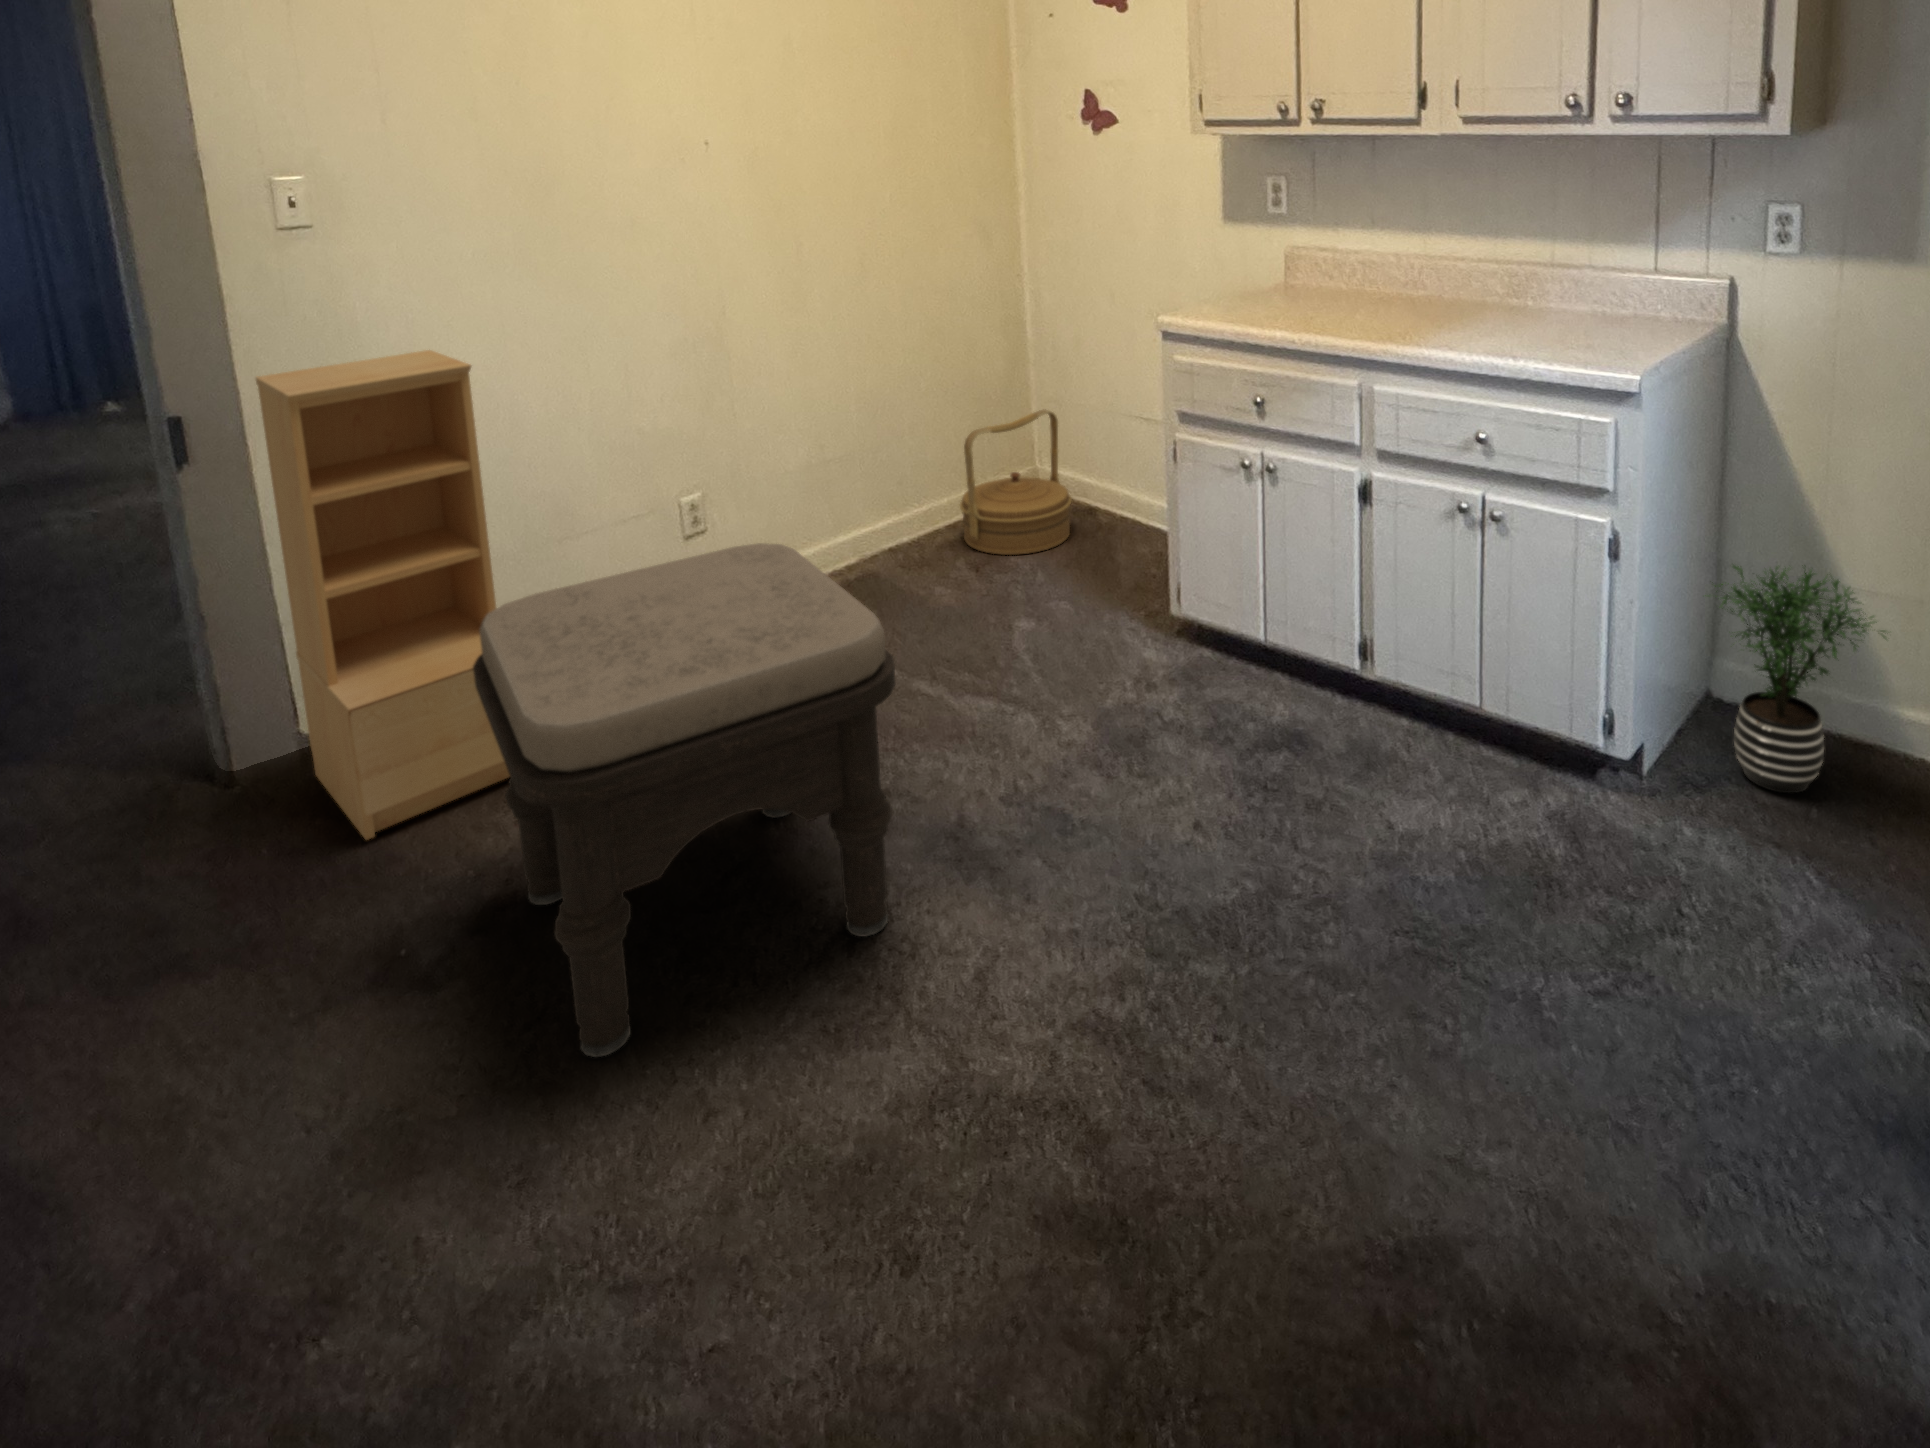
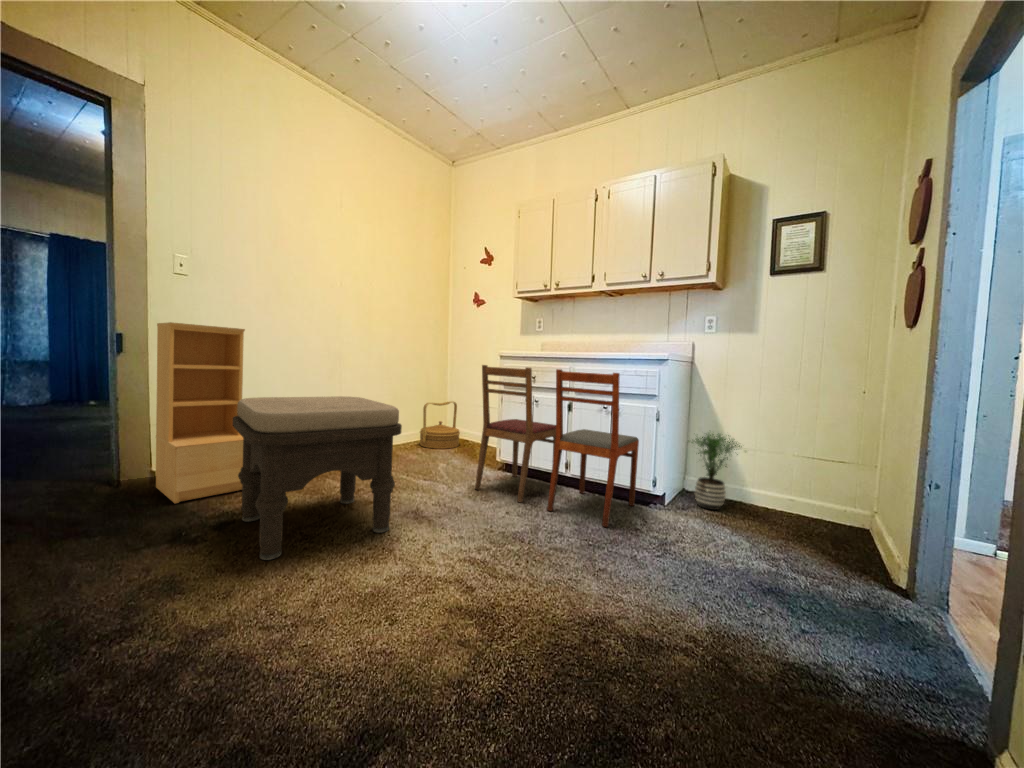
chair: none [1105,406,1562,890] -> present [475,365,639,527]

